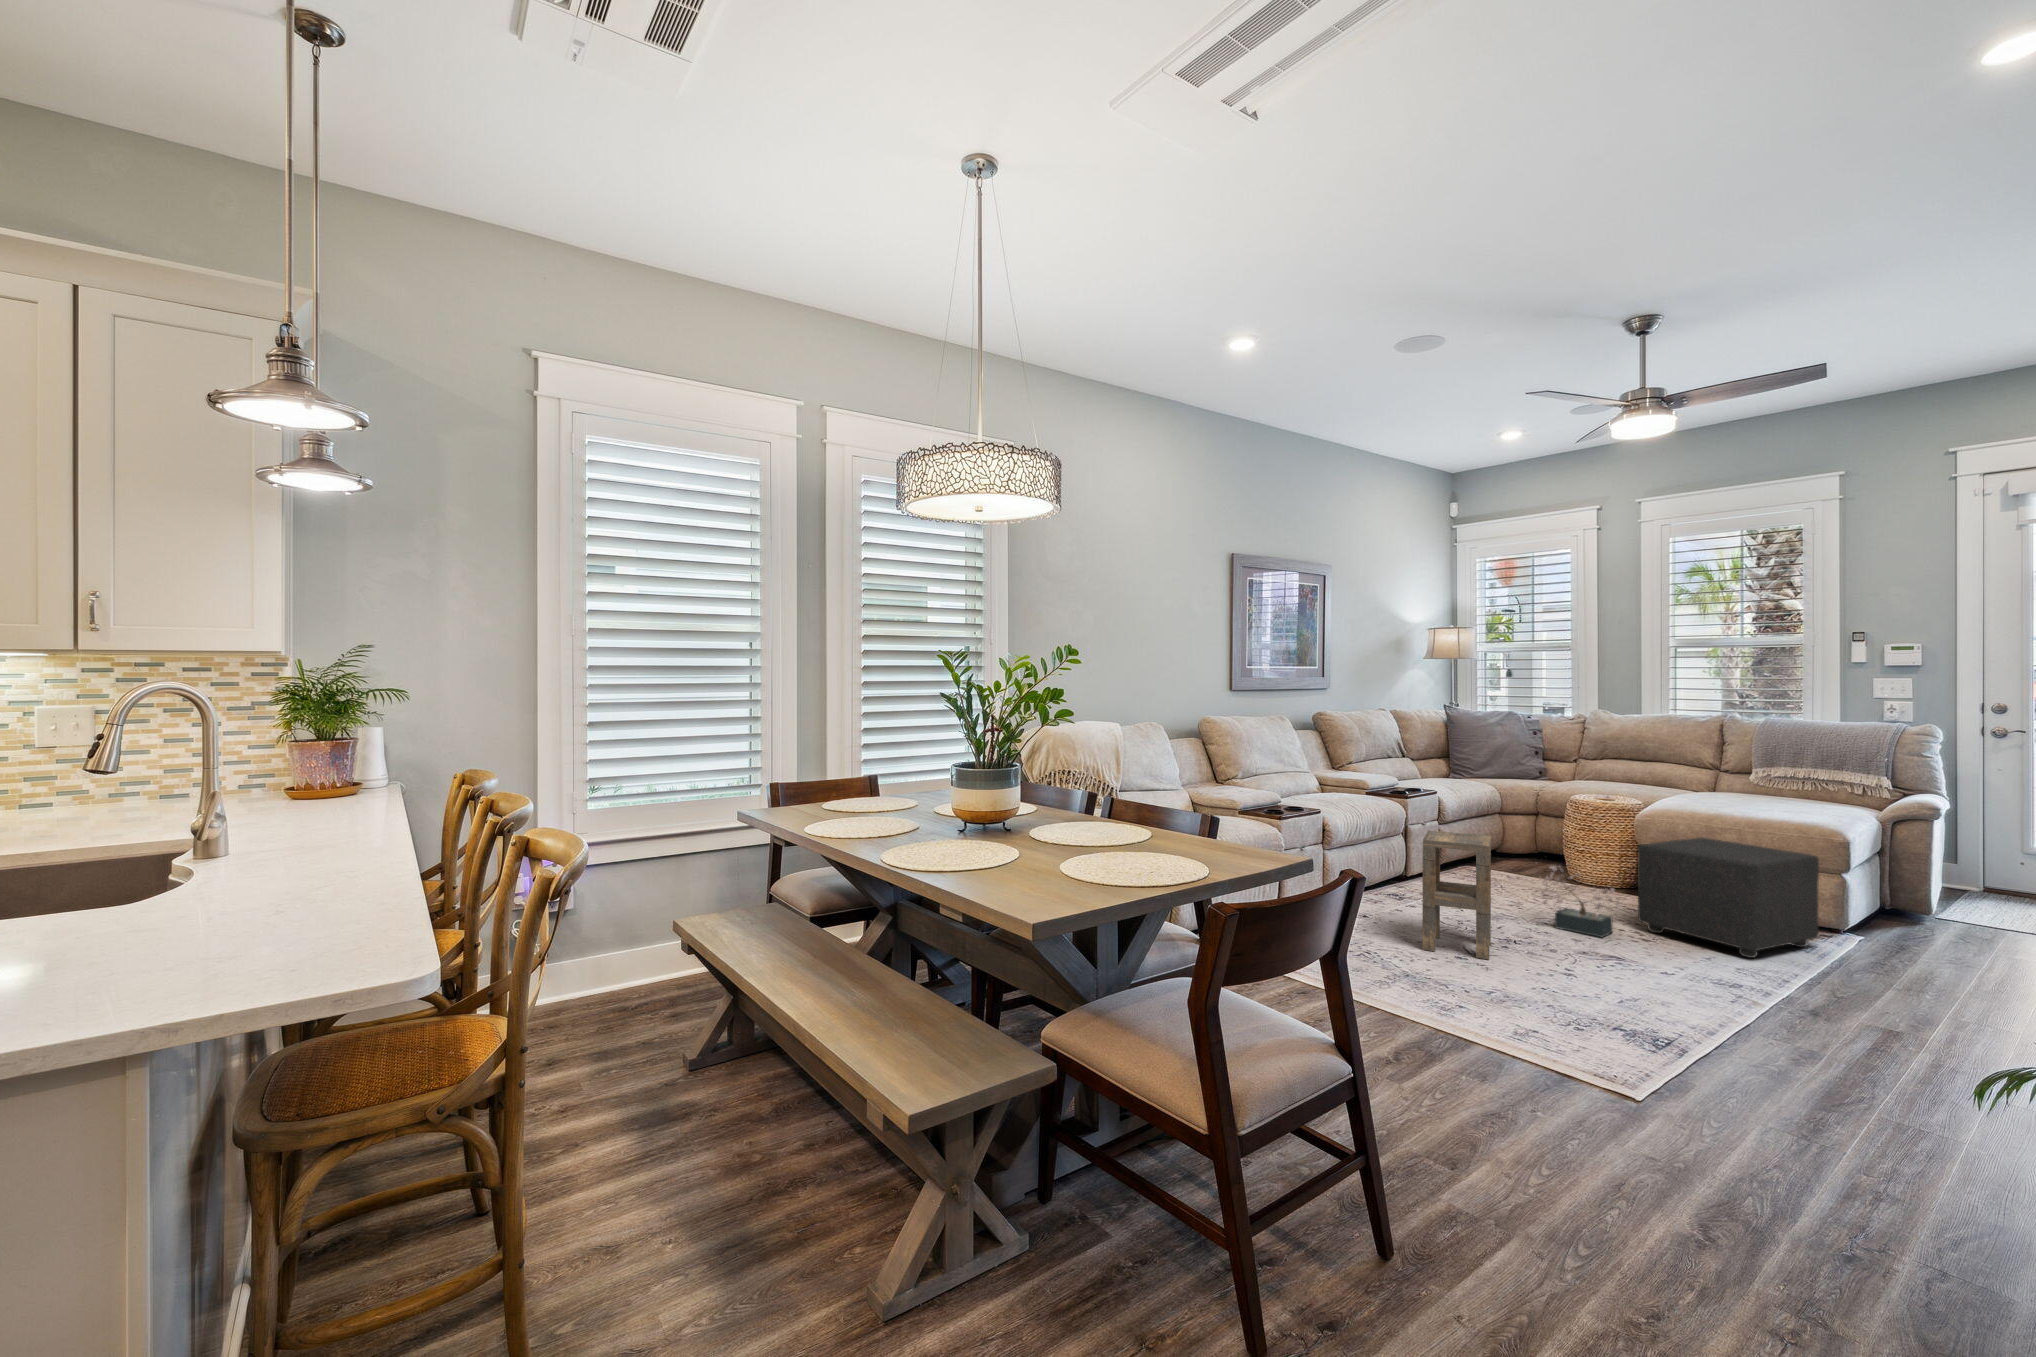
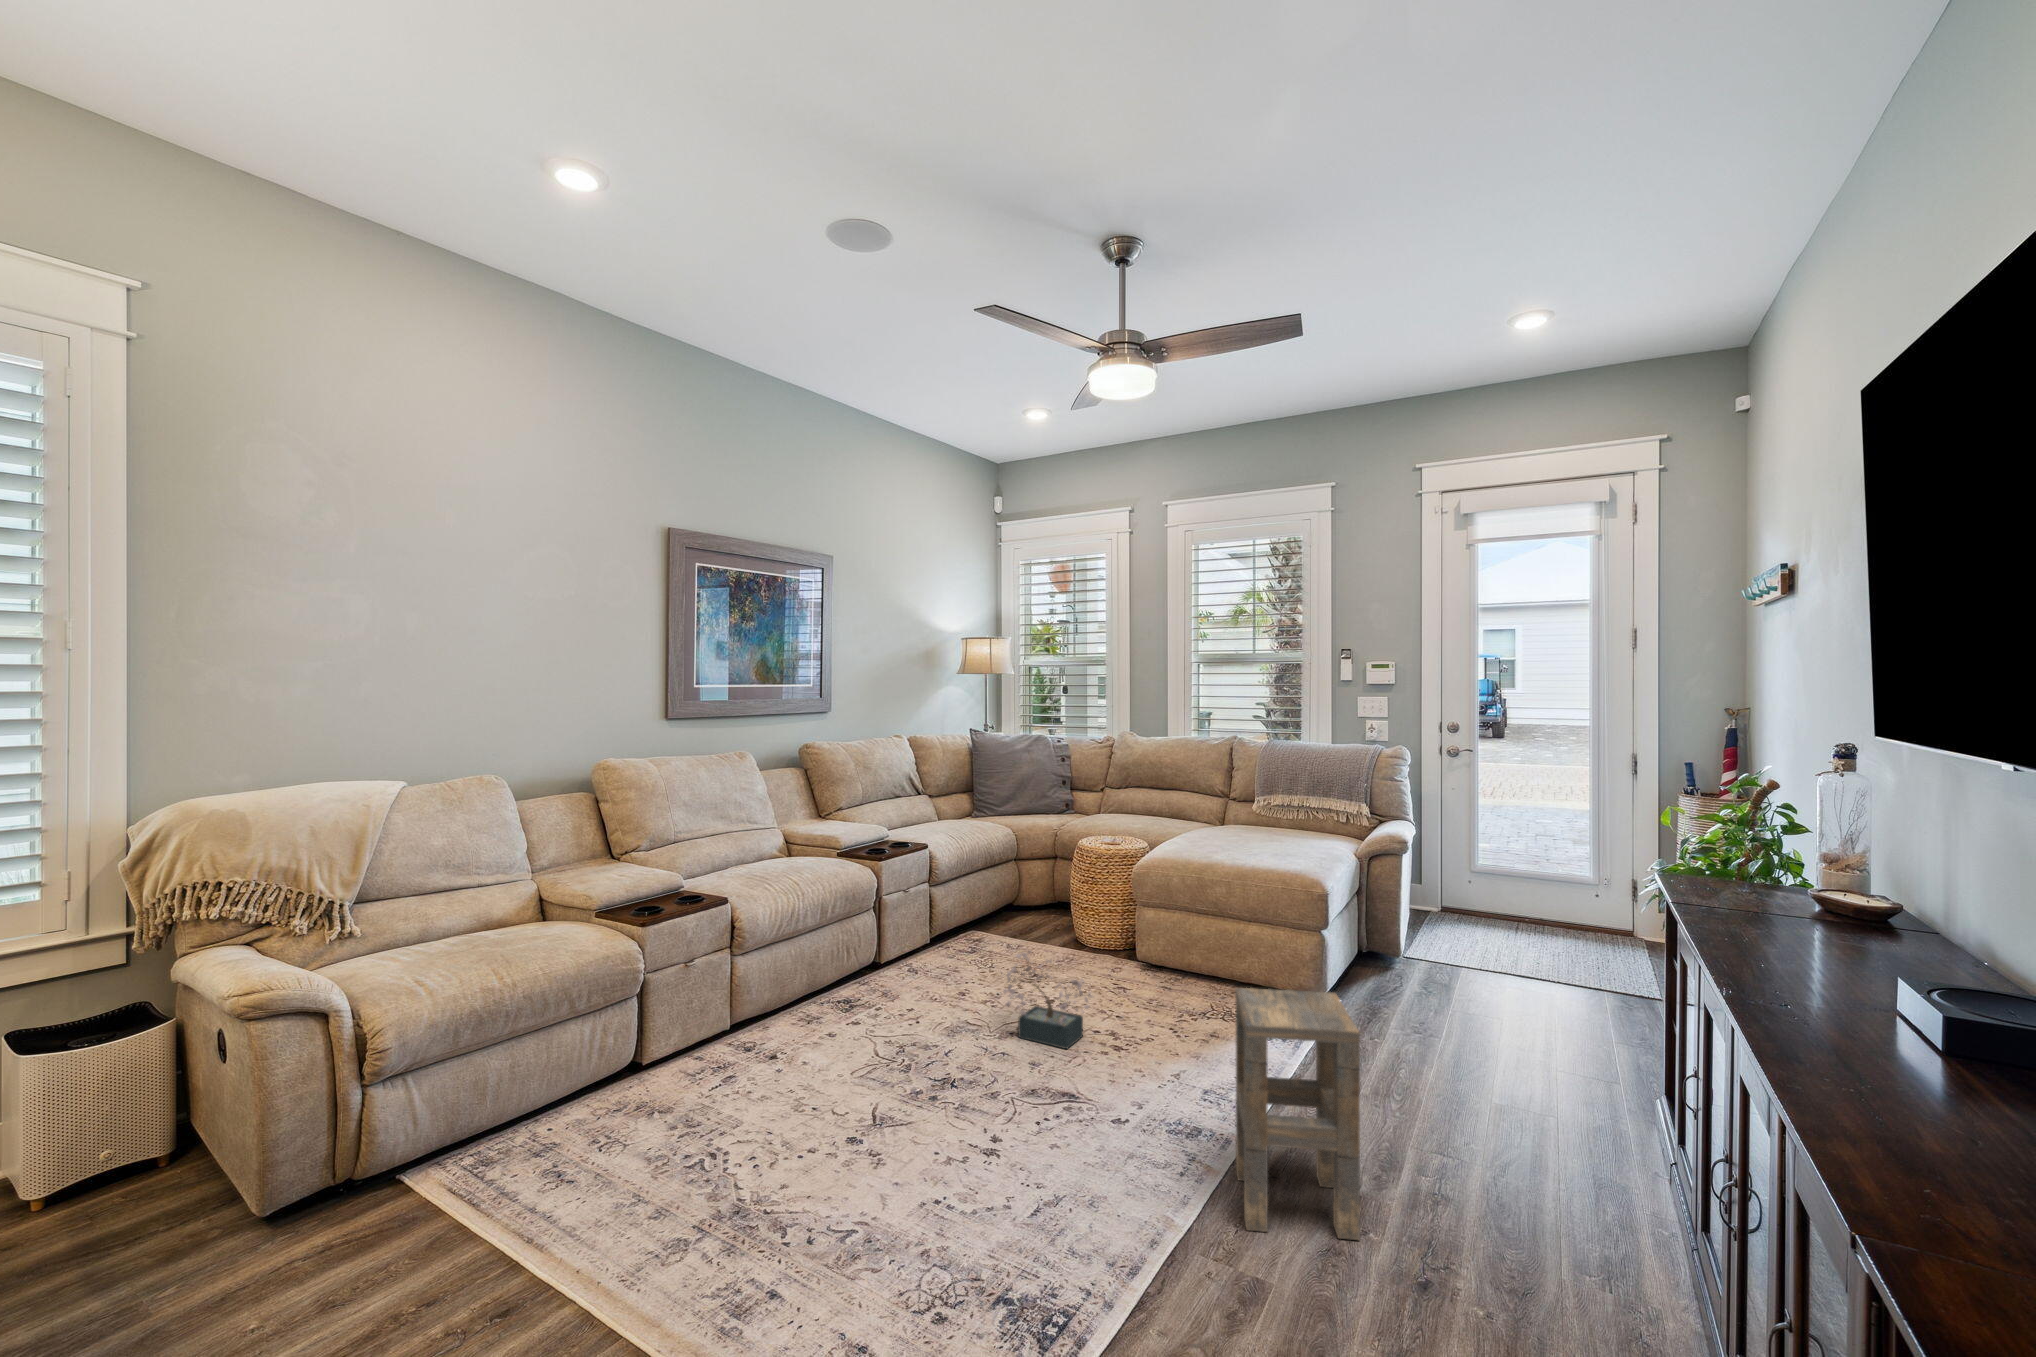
side table: present [1422,831,1491,959] -> present [1235,988,1360,1240]
ottoman: present [1638,838,1819,958] -> none [1114,896,1293,1060]

